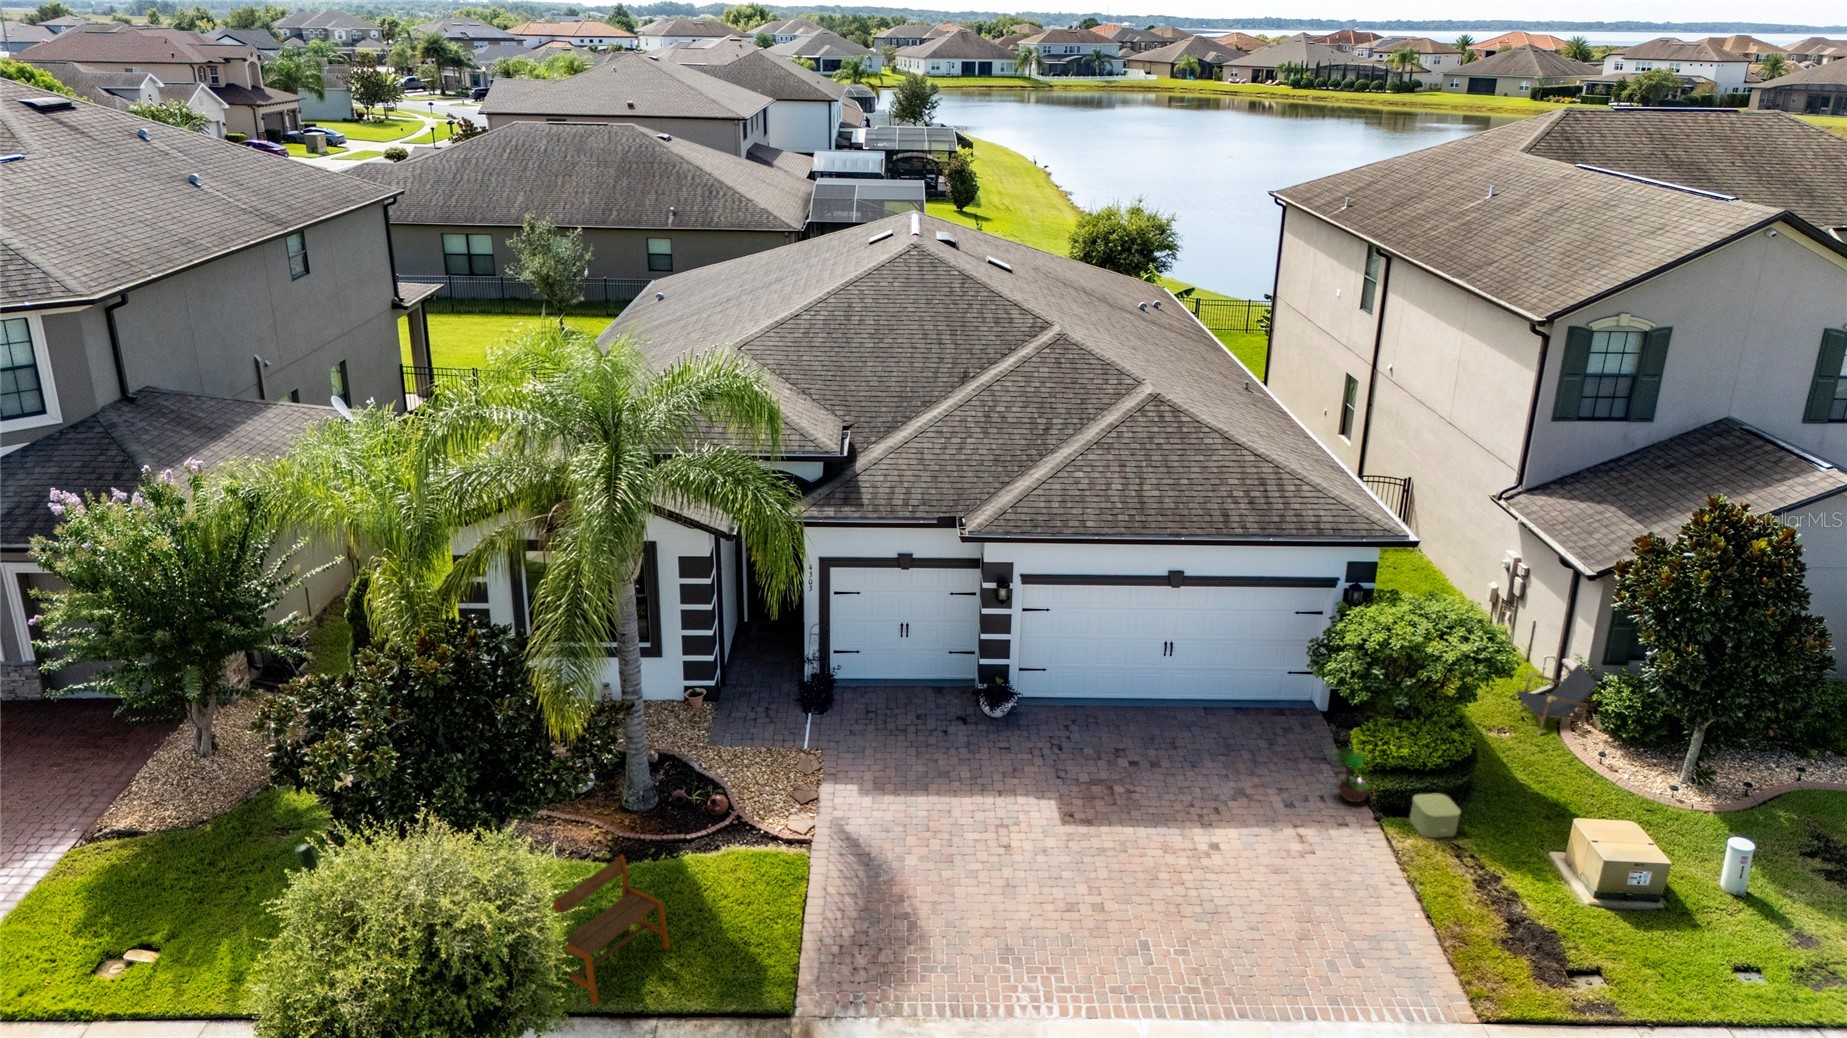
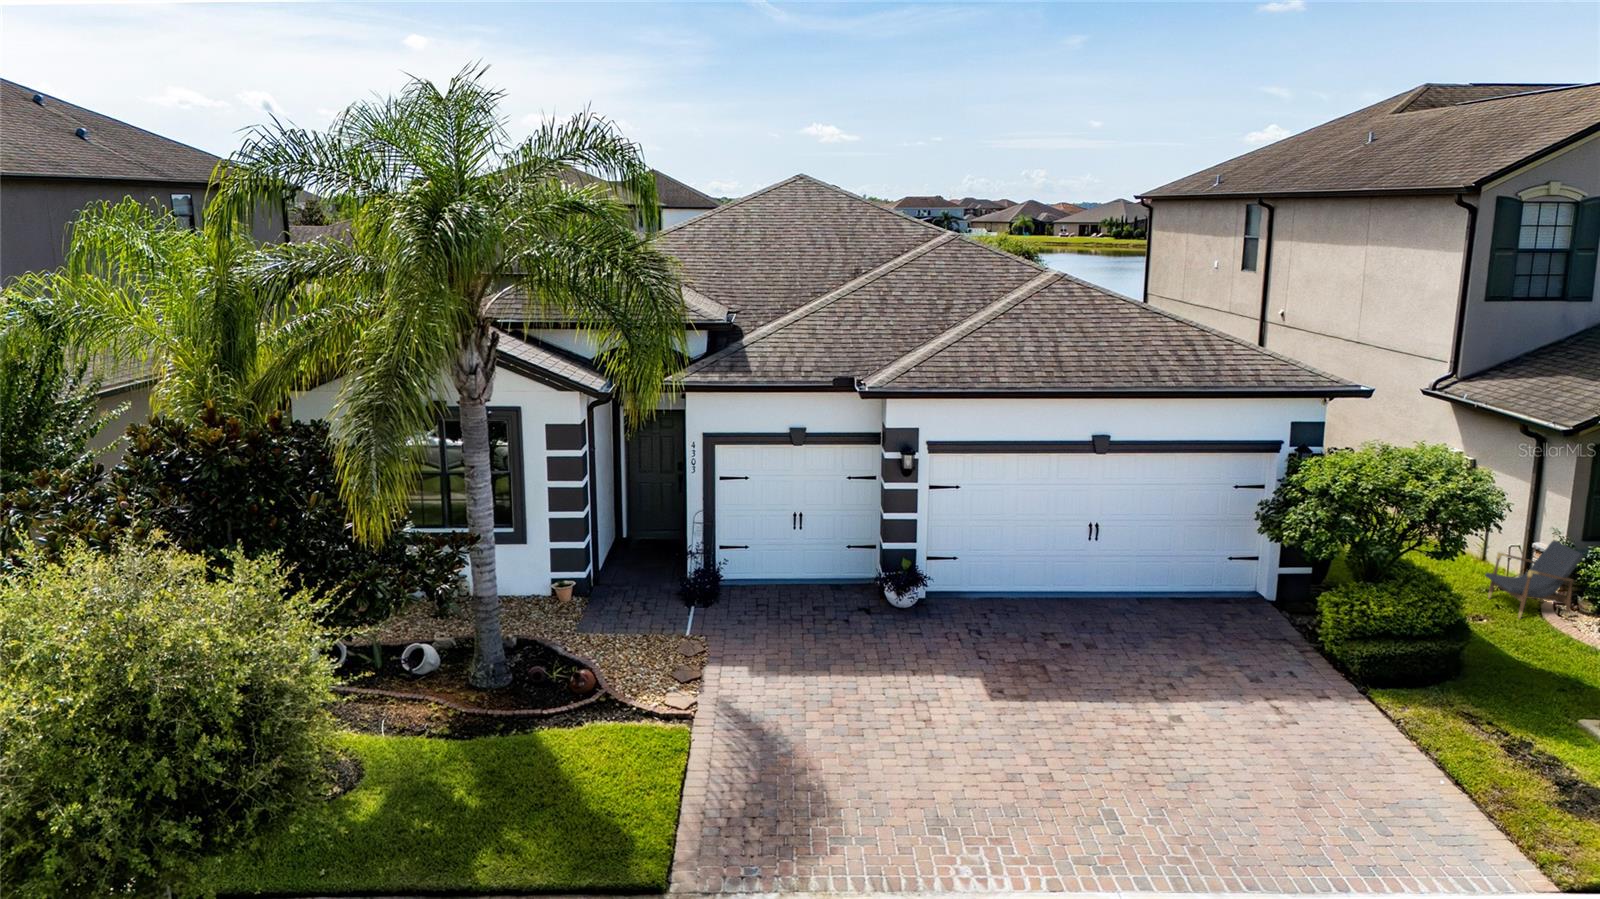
potted tree: present [1334,748,1369,802] -> none [1297,601,1349,676]
storage box: present [1410,794,1461,838] -> none [1401,659,1466,707]
bench: present [553,854,669,1005] -> none [351,699,509,885]

